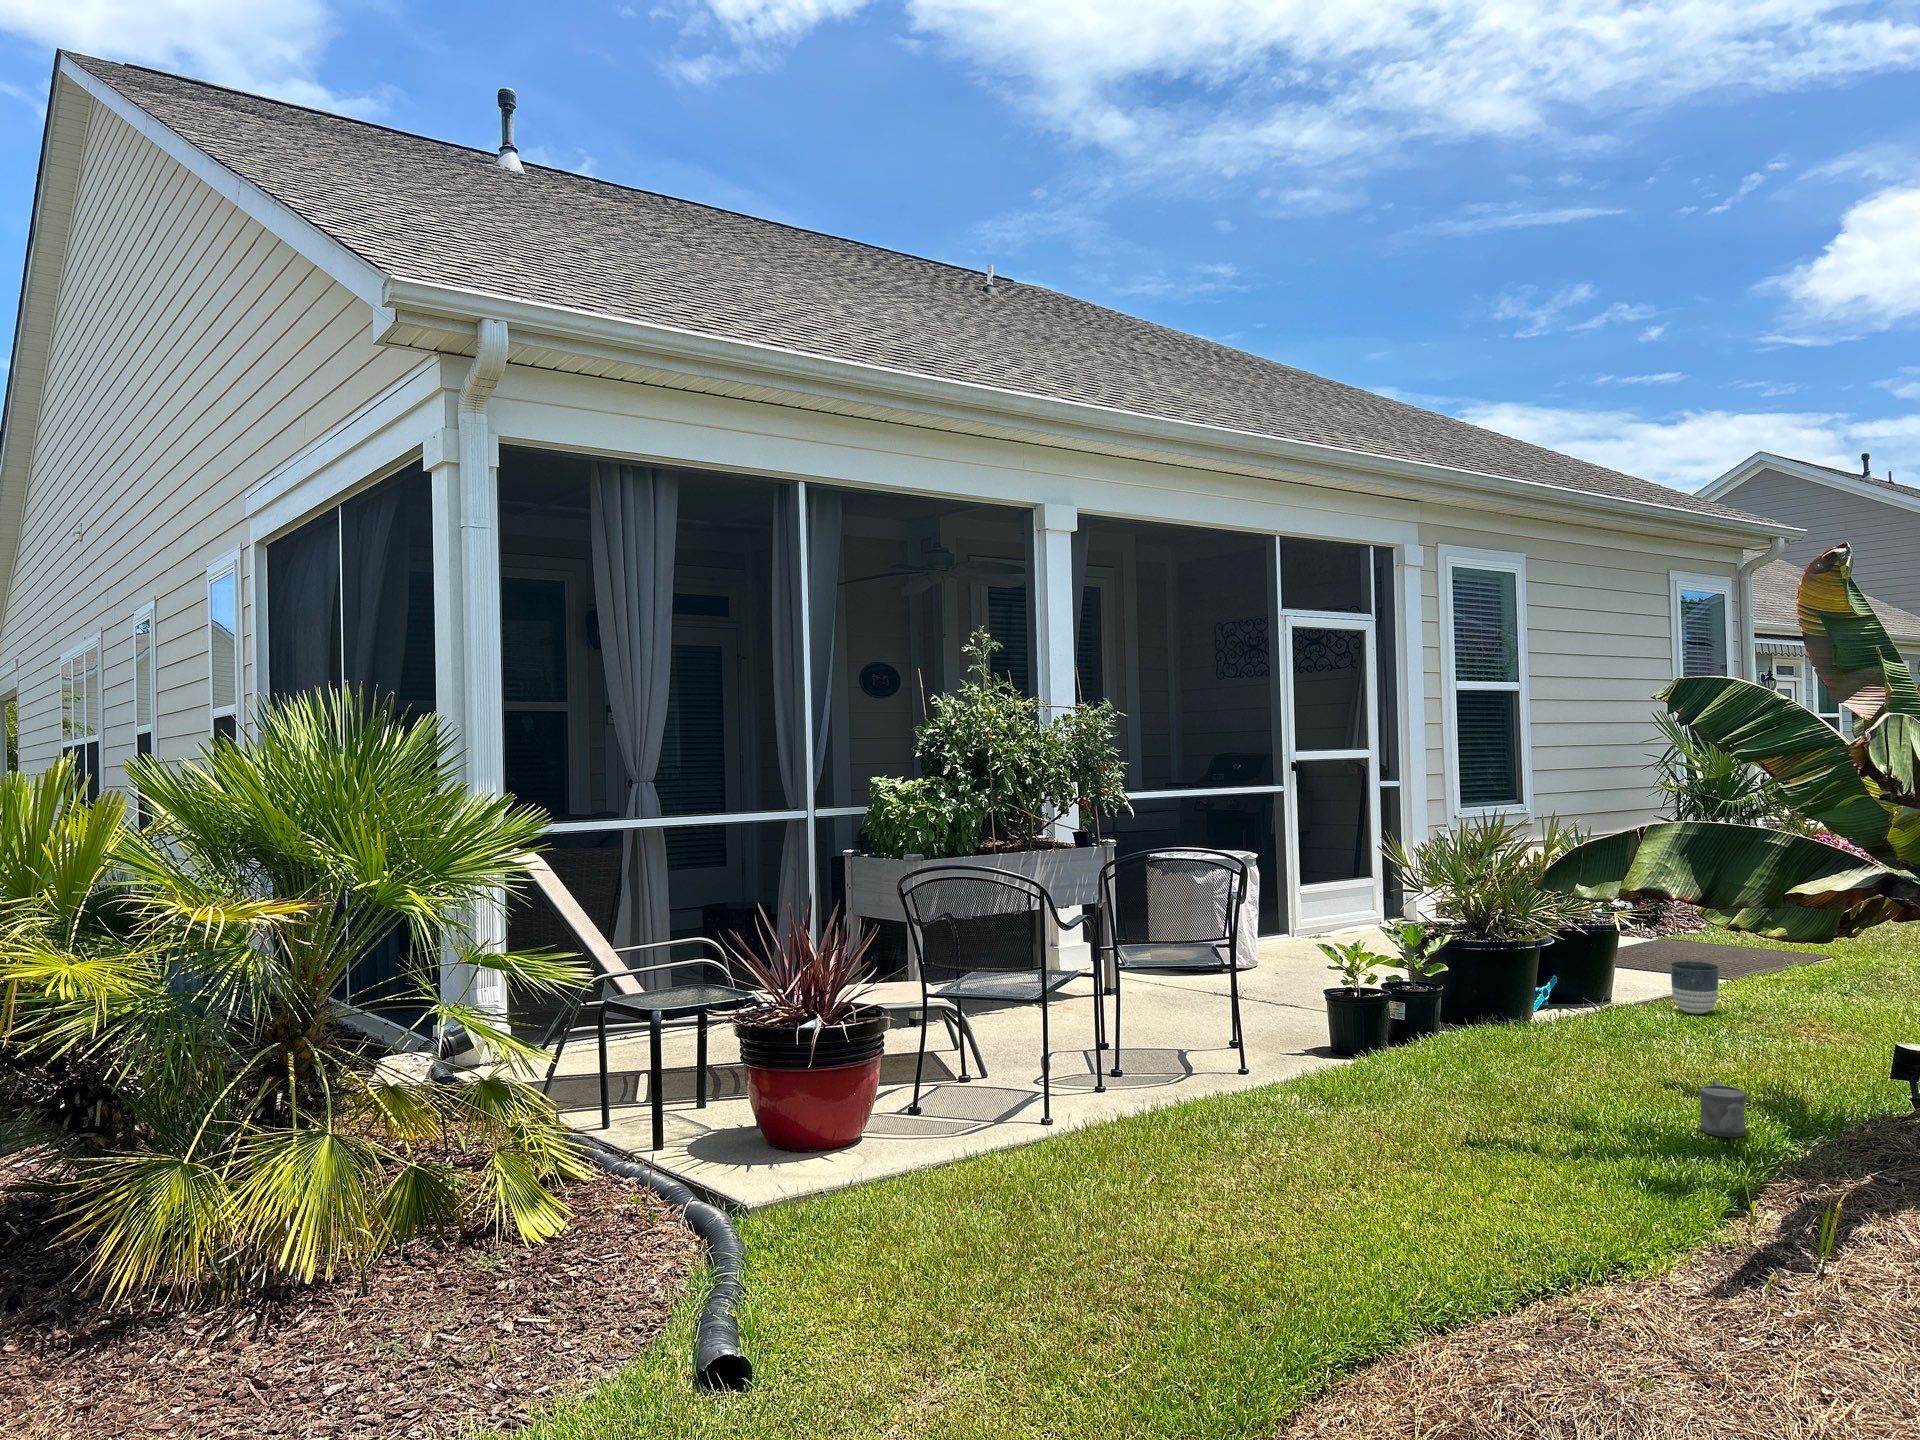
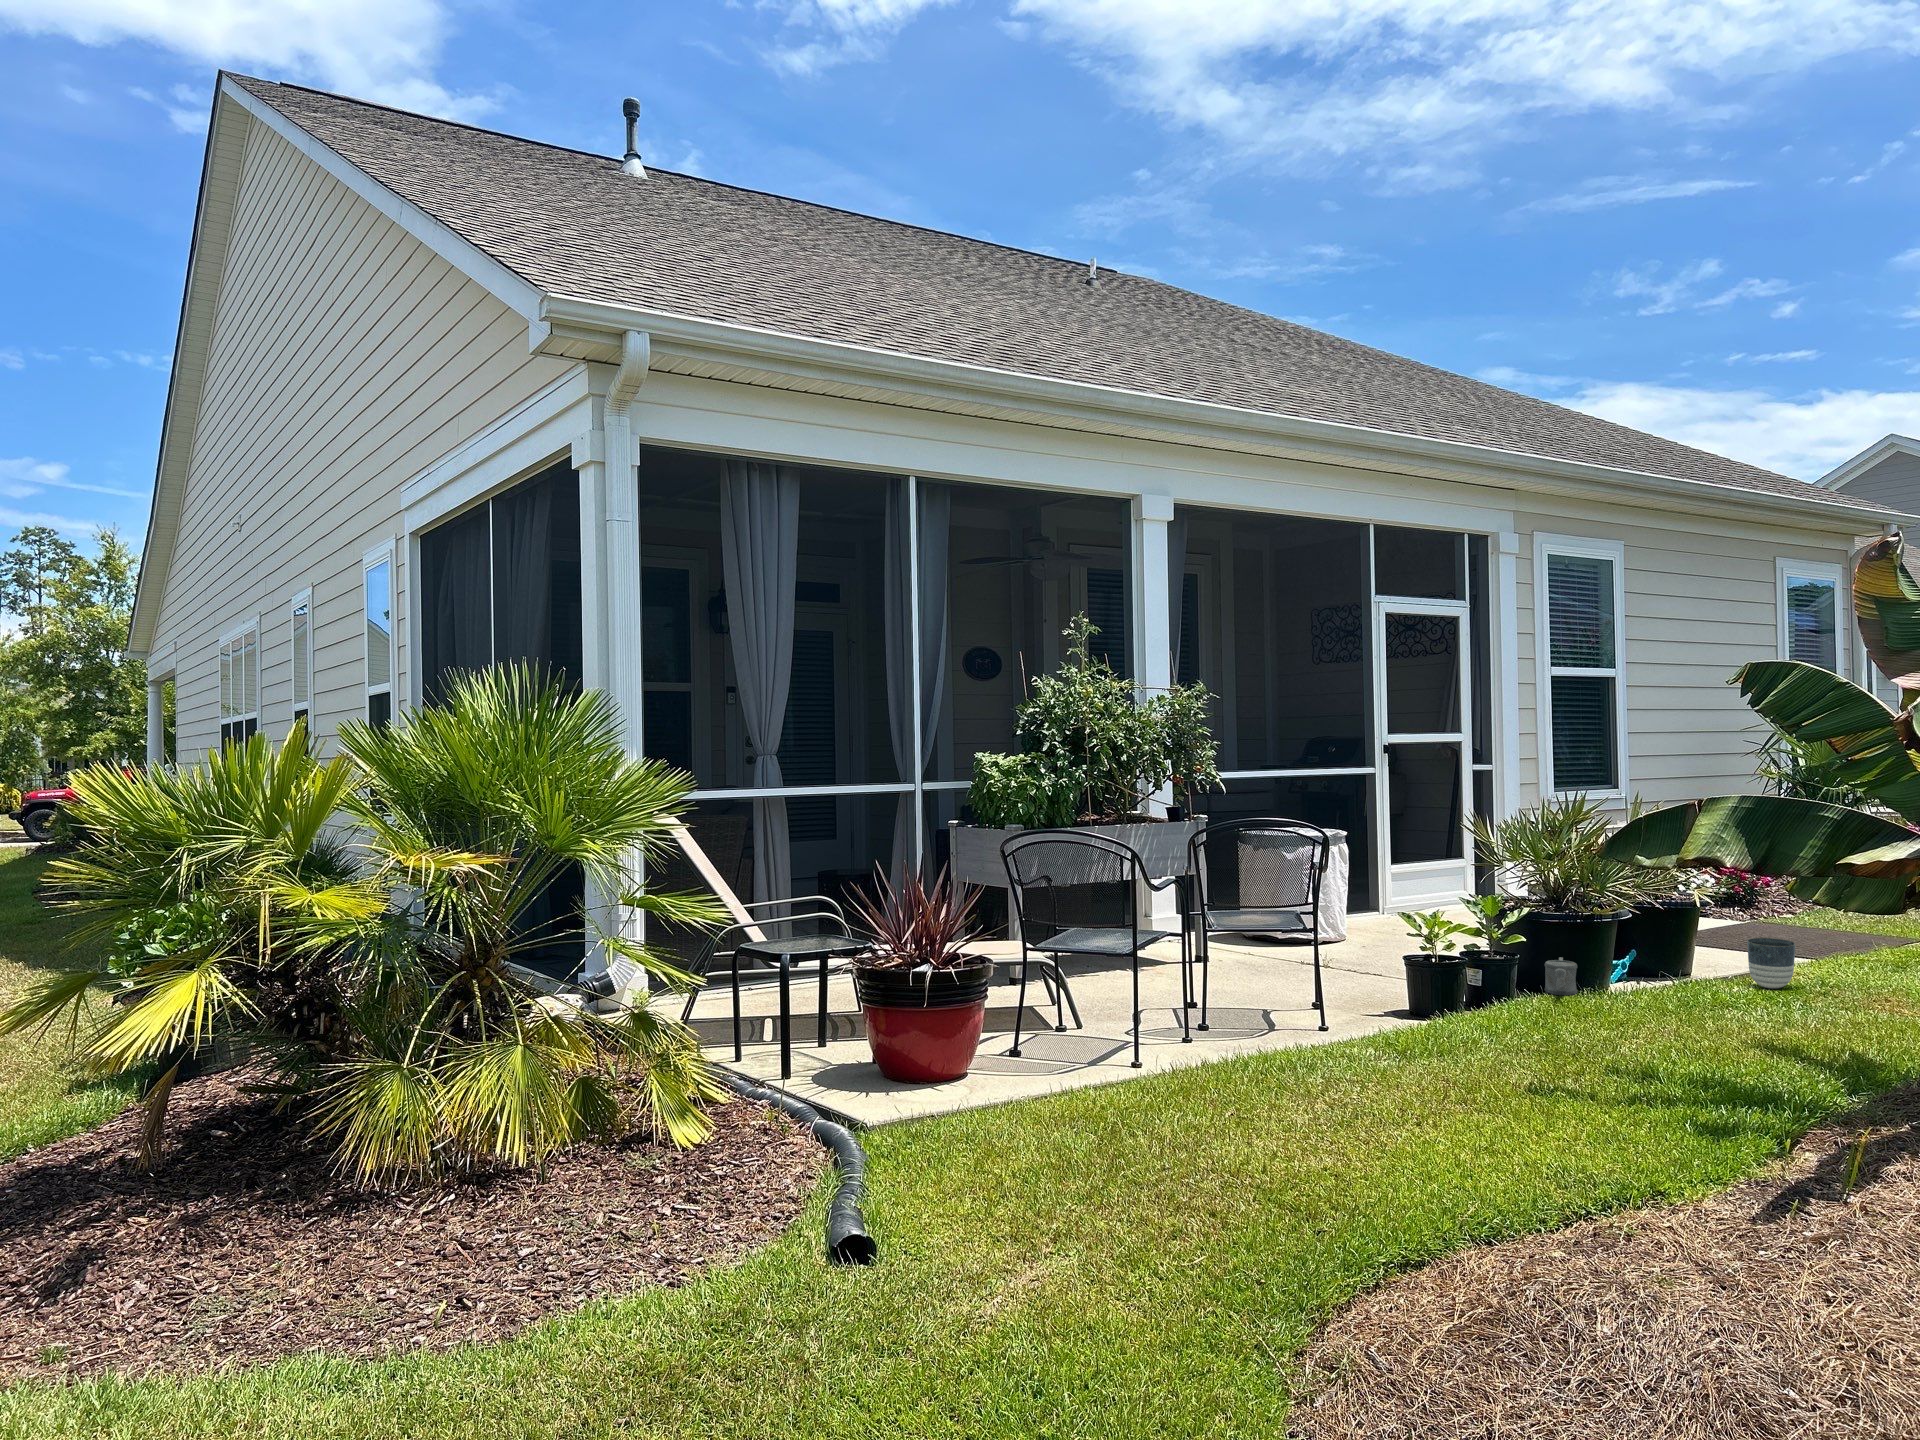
watering can: present [1699,1079,1747,1137] -> present [1544,957,1577,995]

